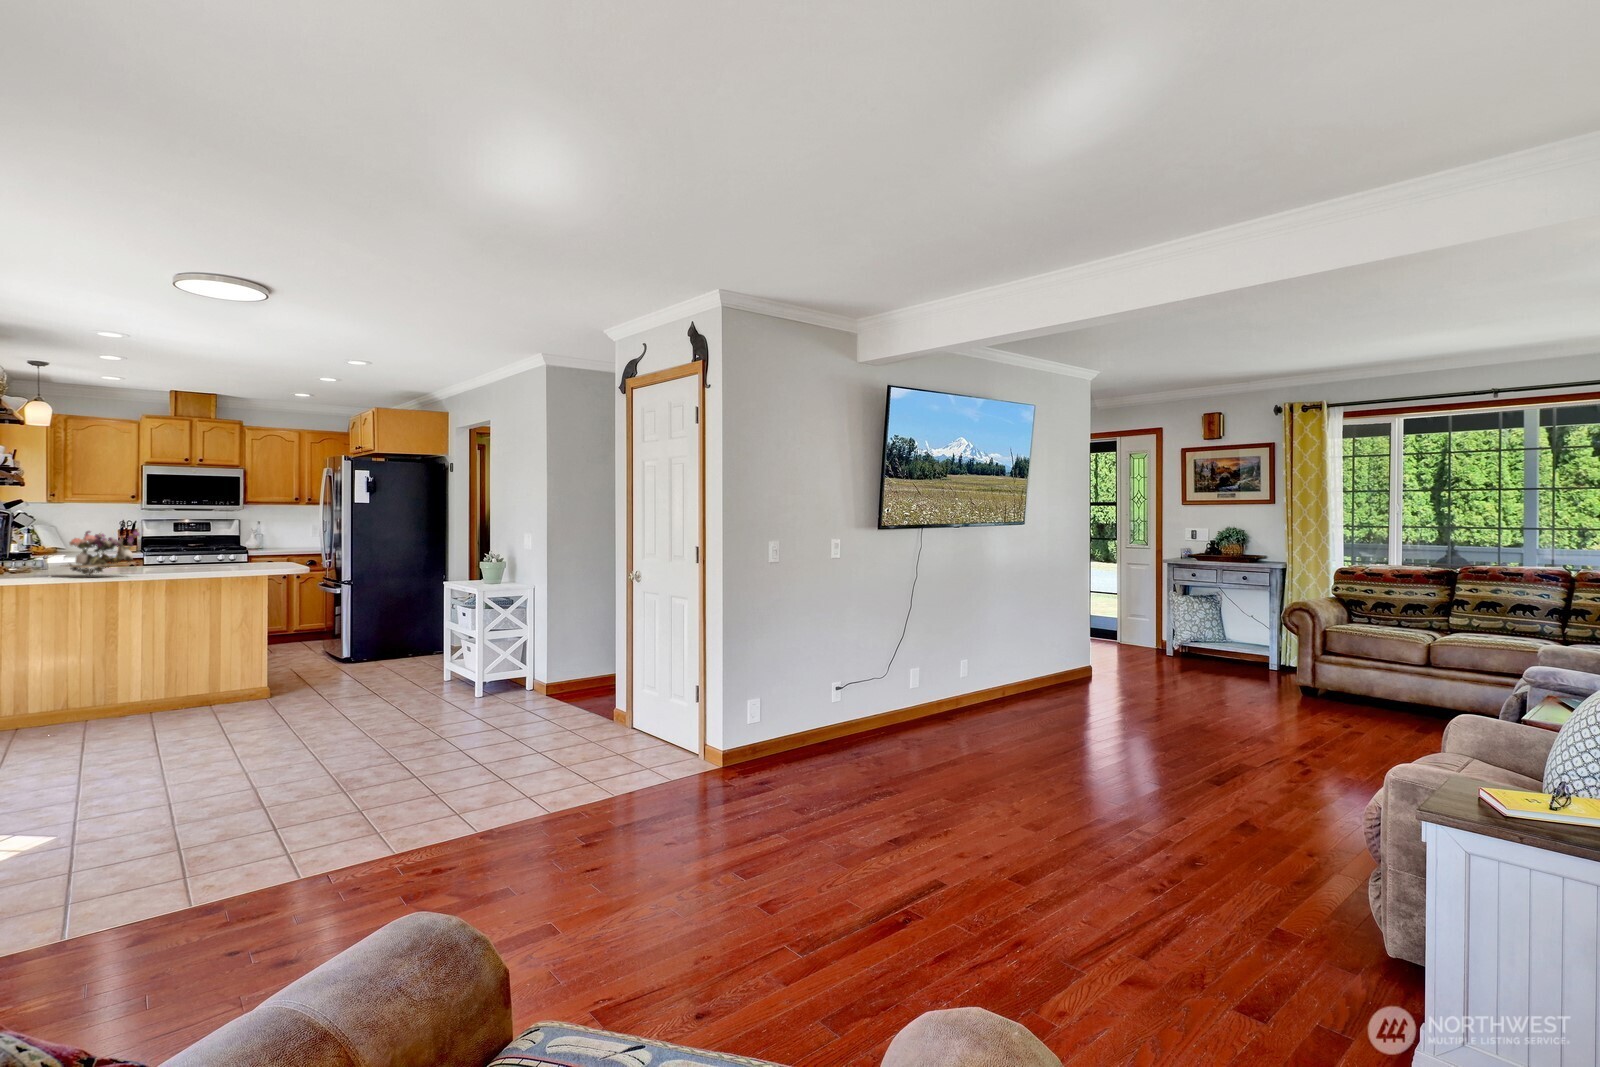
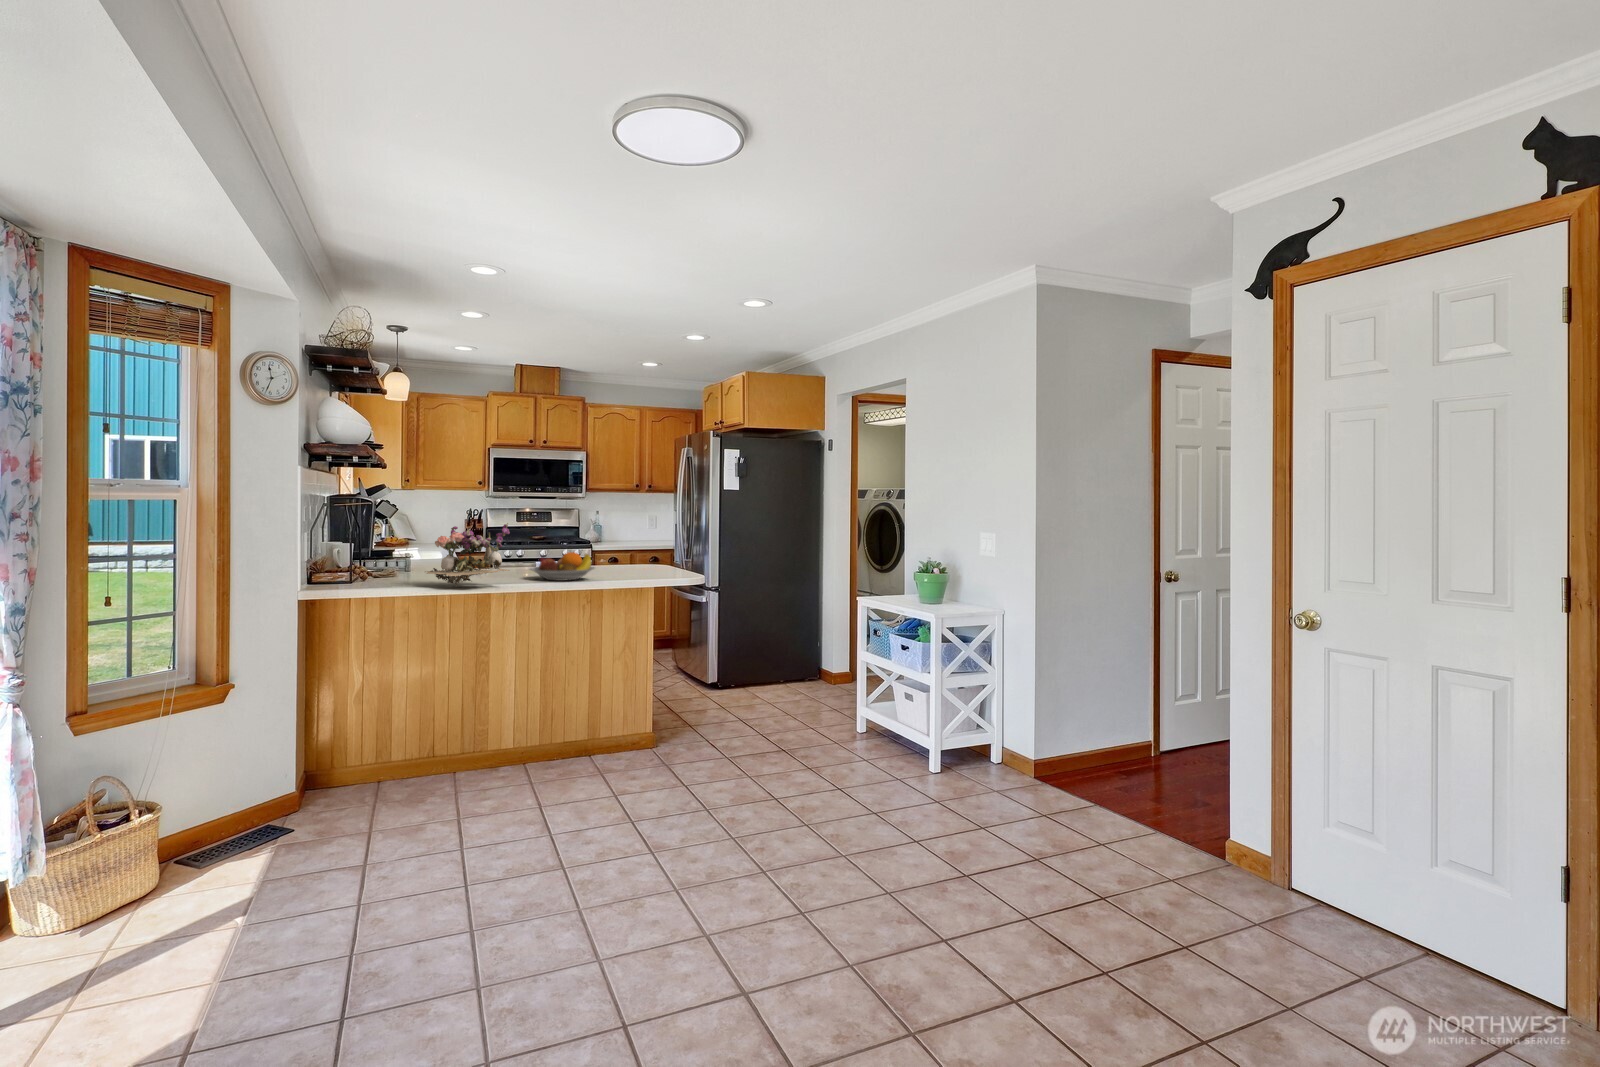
fruit bowl: none [164,551,226,573] -> present [530,552,594,581]

